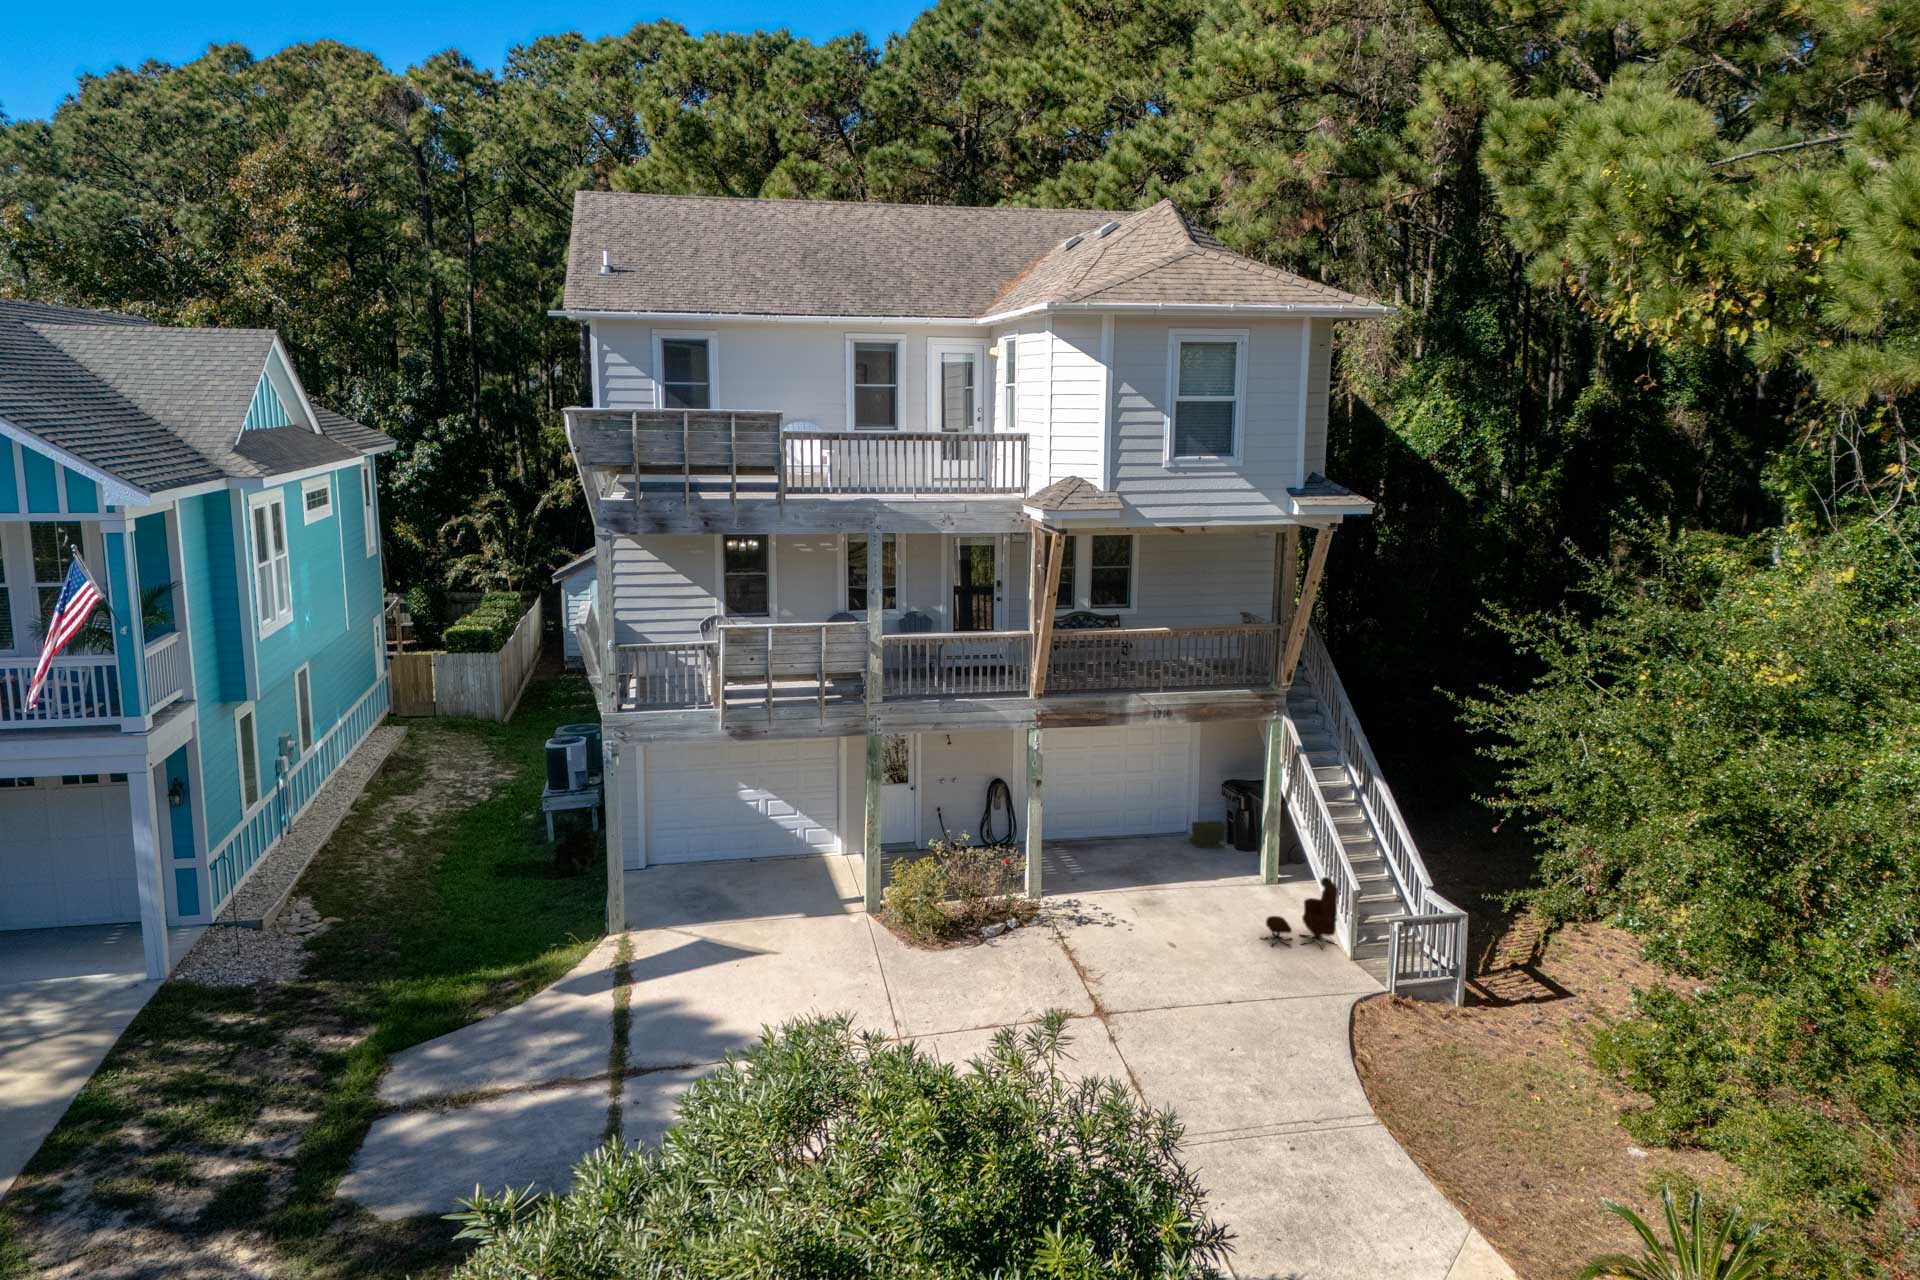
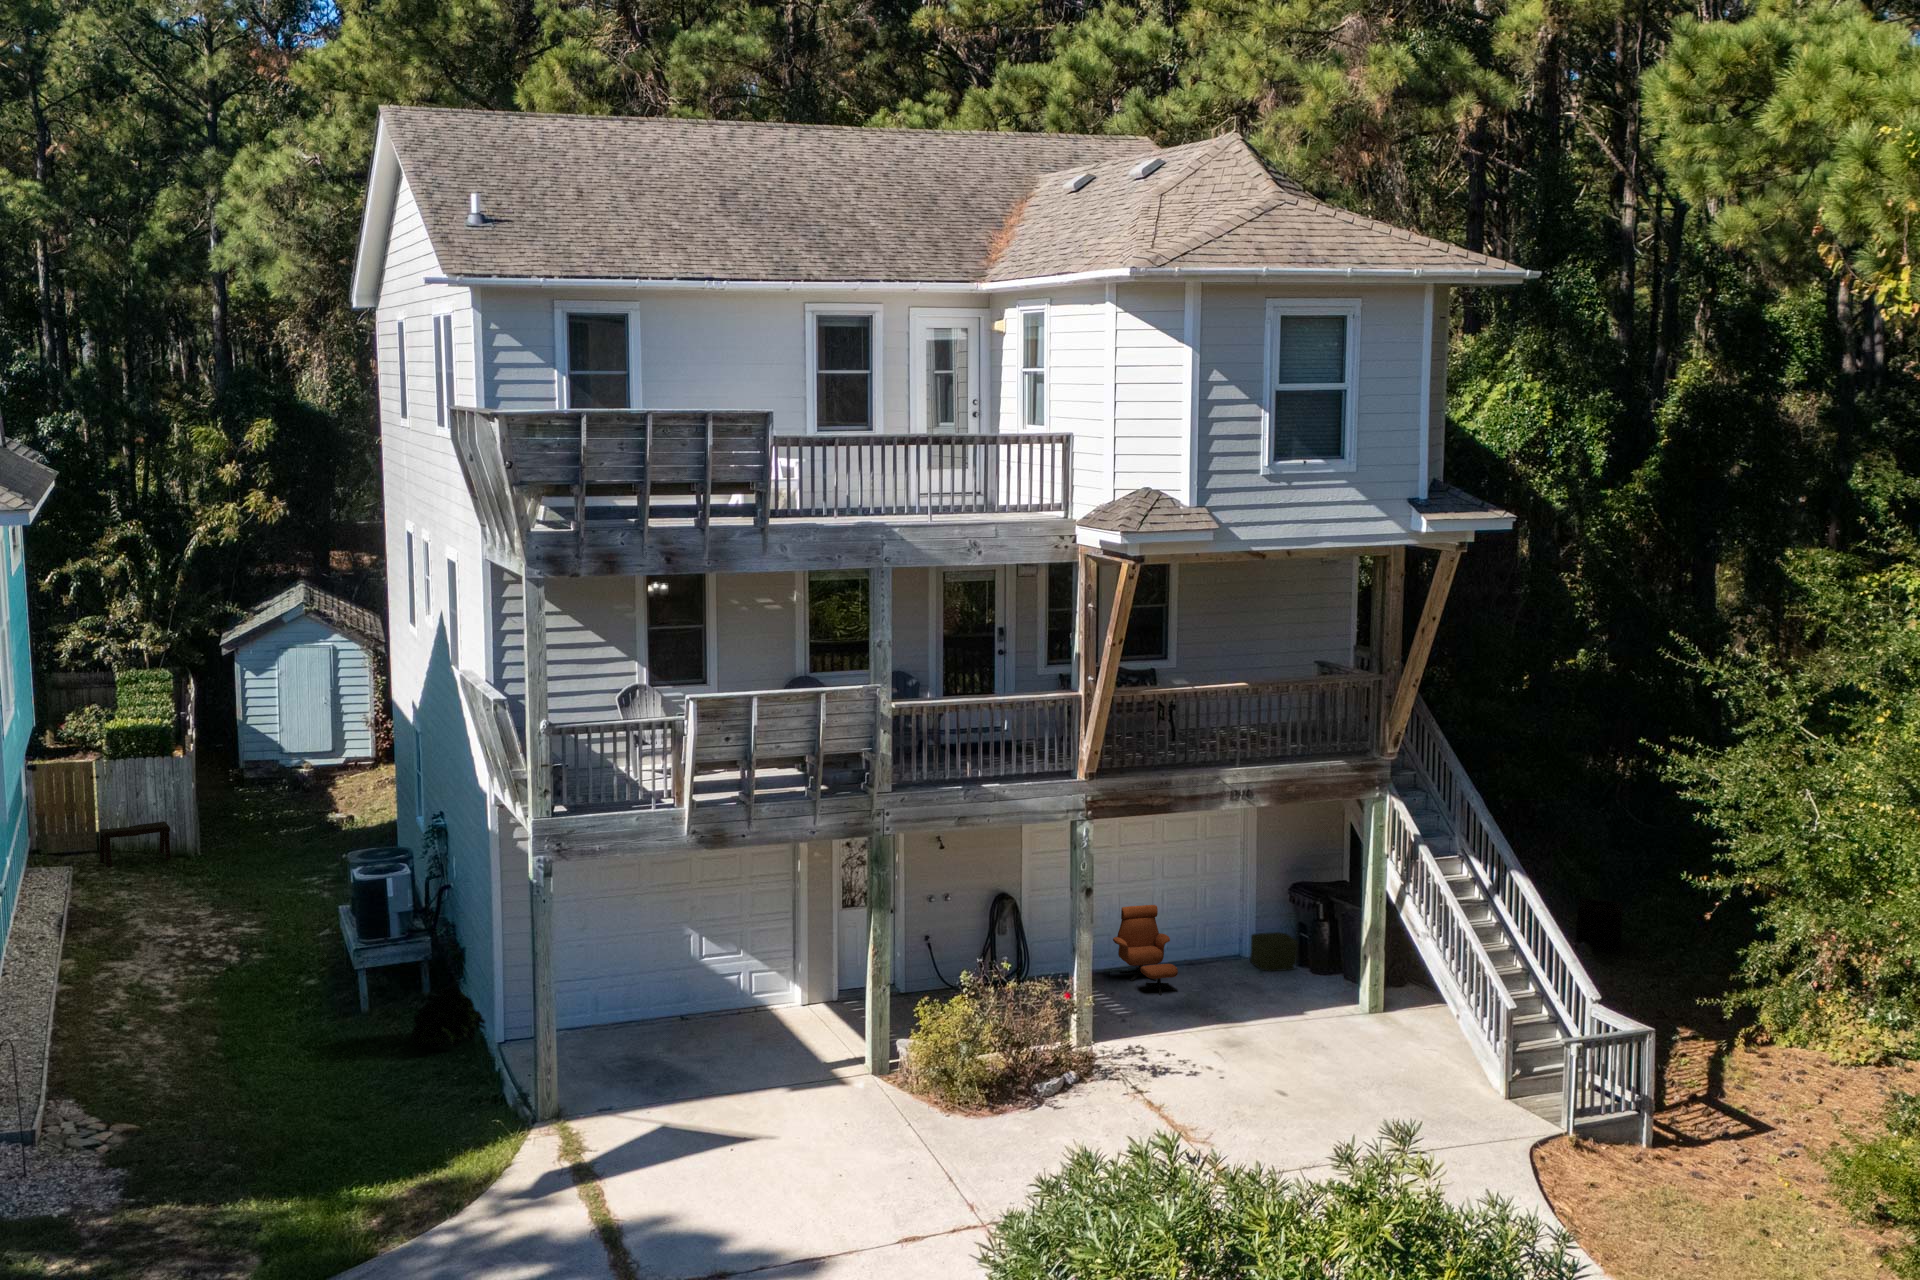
bench: none [410,705,457,735] -> present [100,821,171,867]
wooden crate: none [1454,802,1495,848] -> present [1576,898,1623,953]
lounge chair: present [1261,877,1338,949] -> present [1113,905,1178,995]

